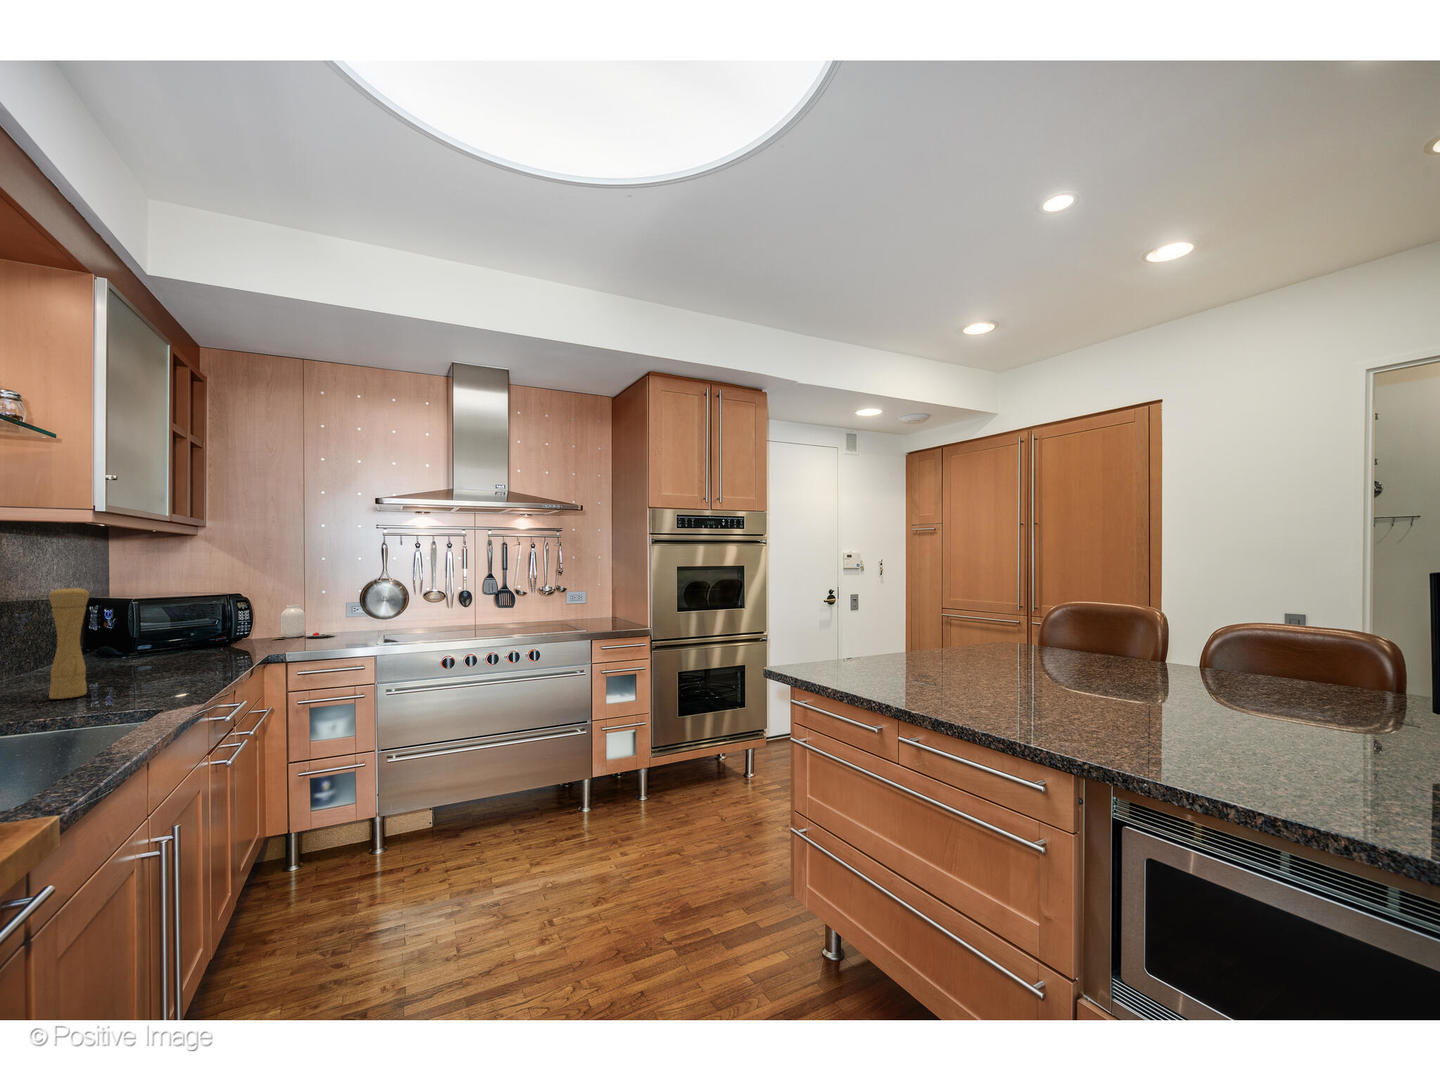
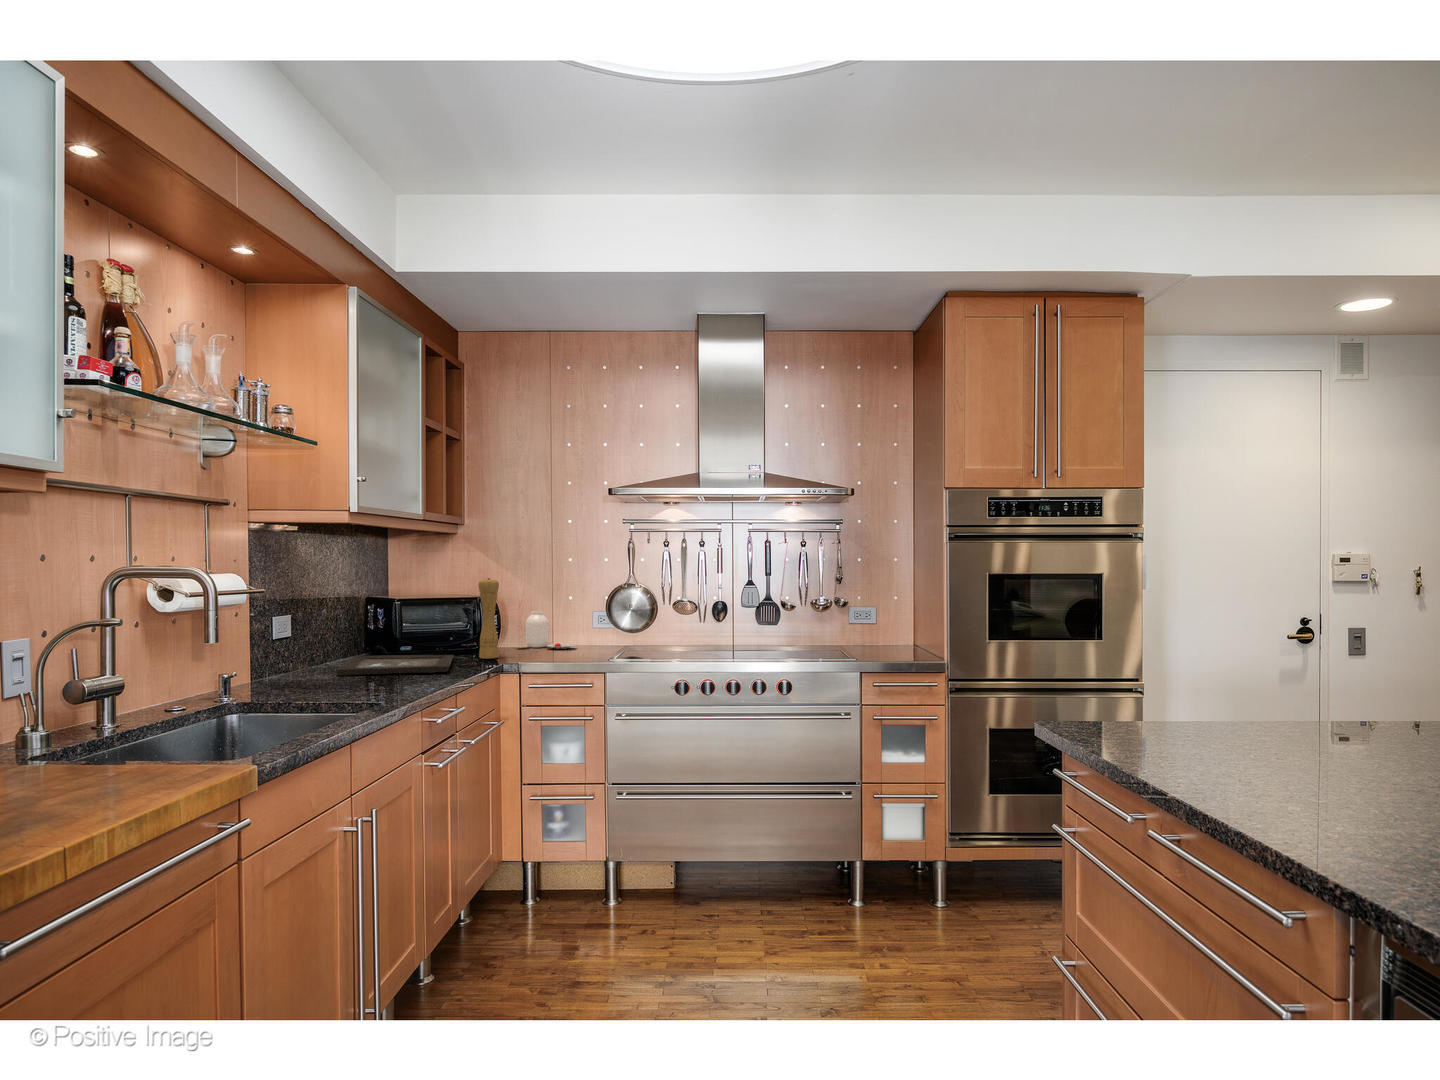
pepper mill: present [49,587,89,699] -> present [478,578,499,659]
tray: none [70,651,217,683] -> present [337,655,454,676]

